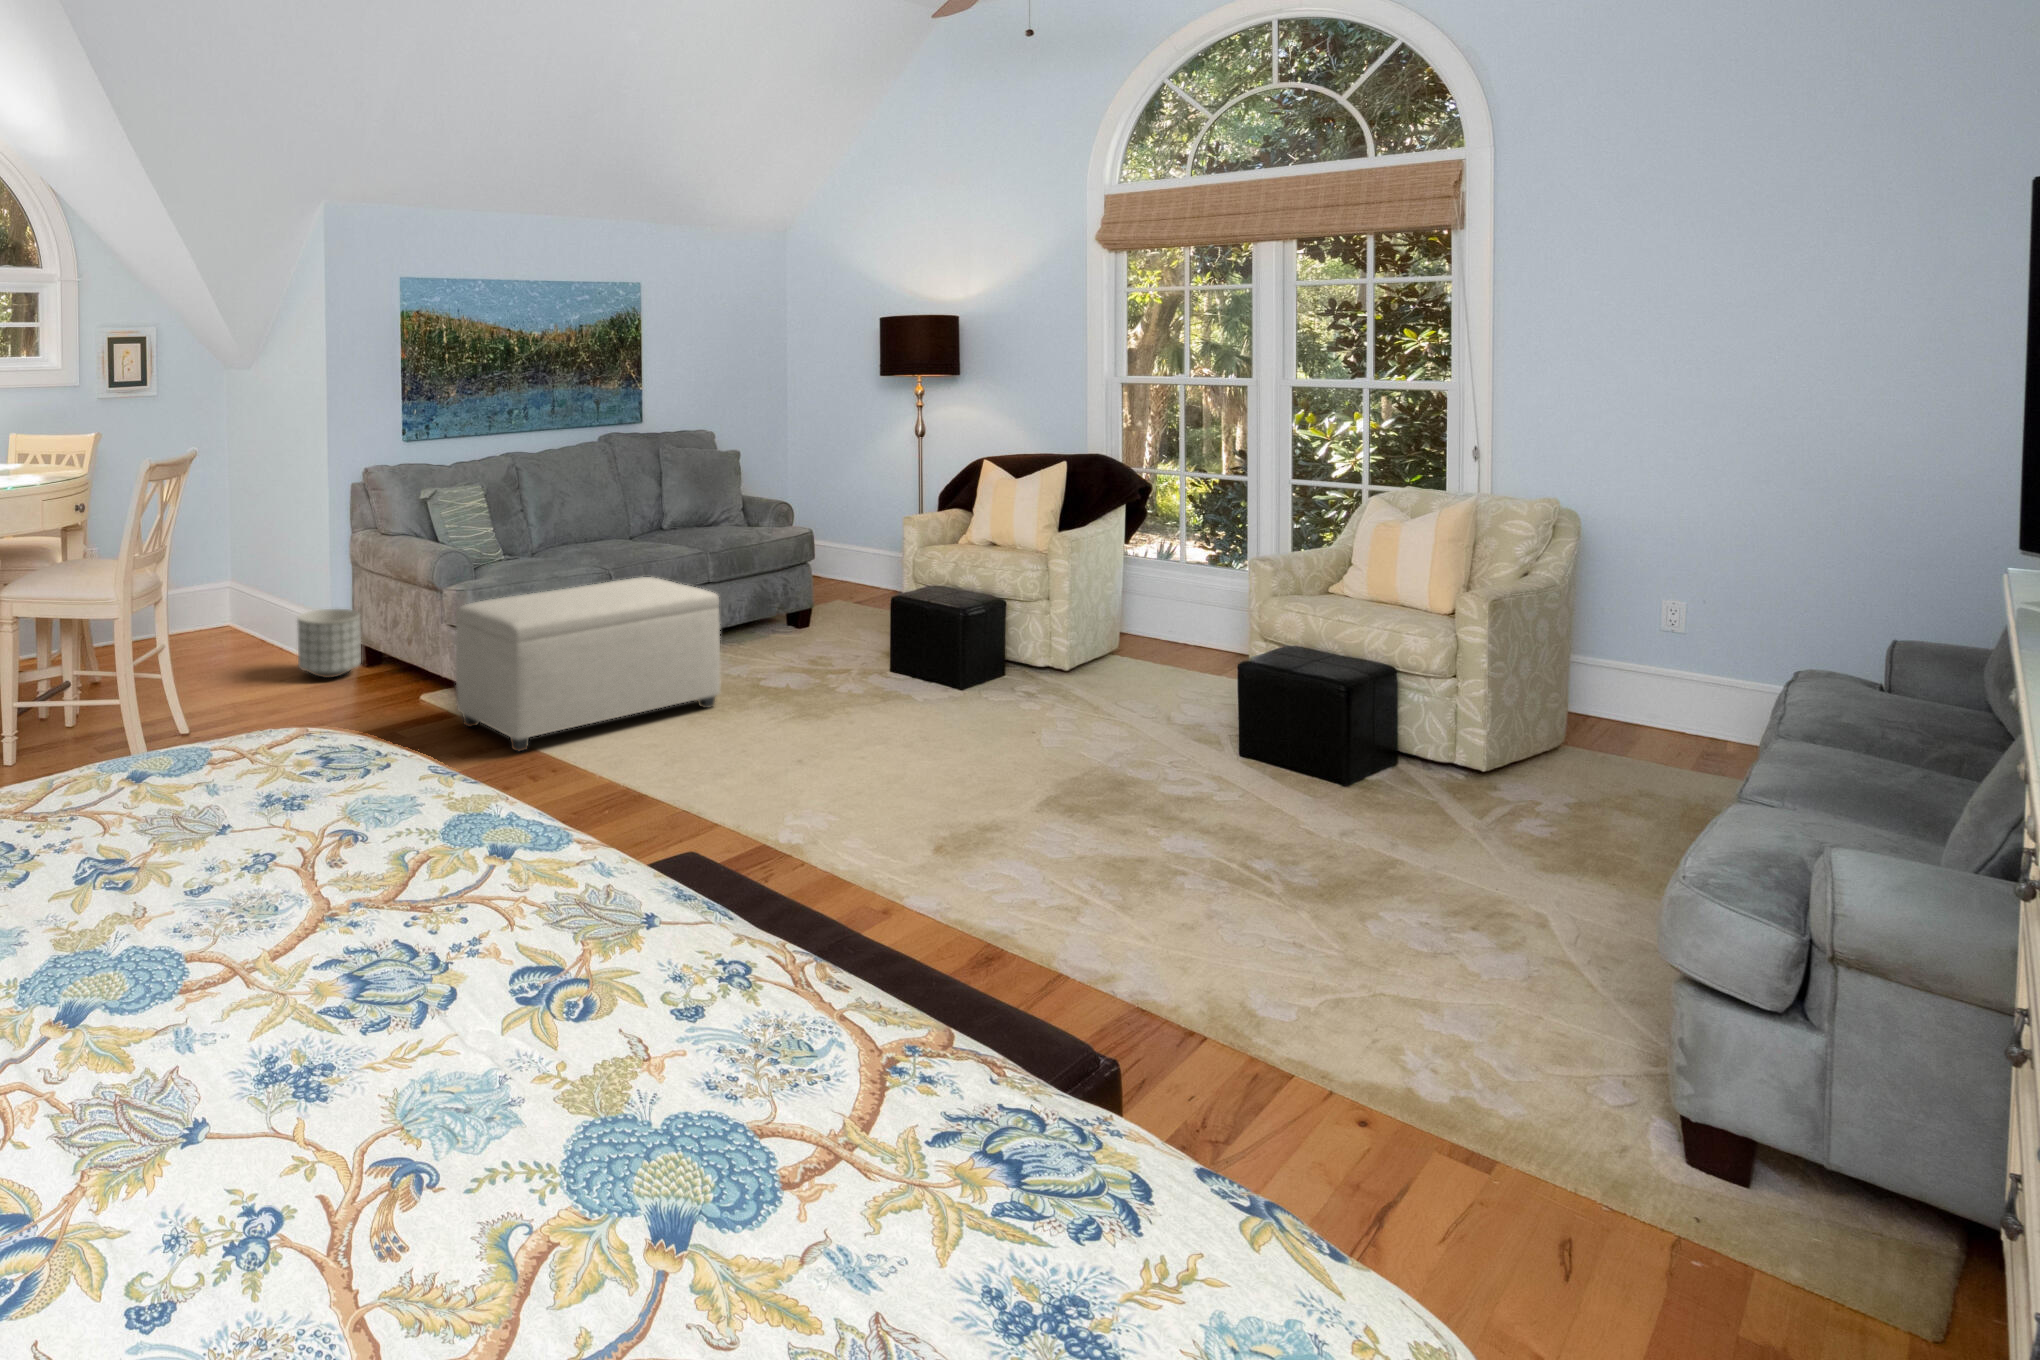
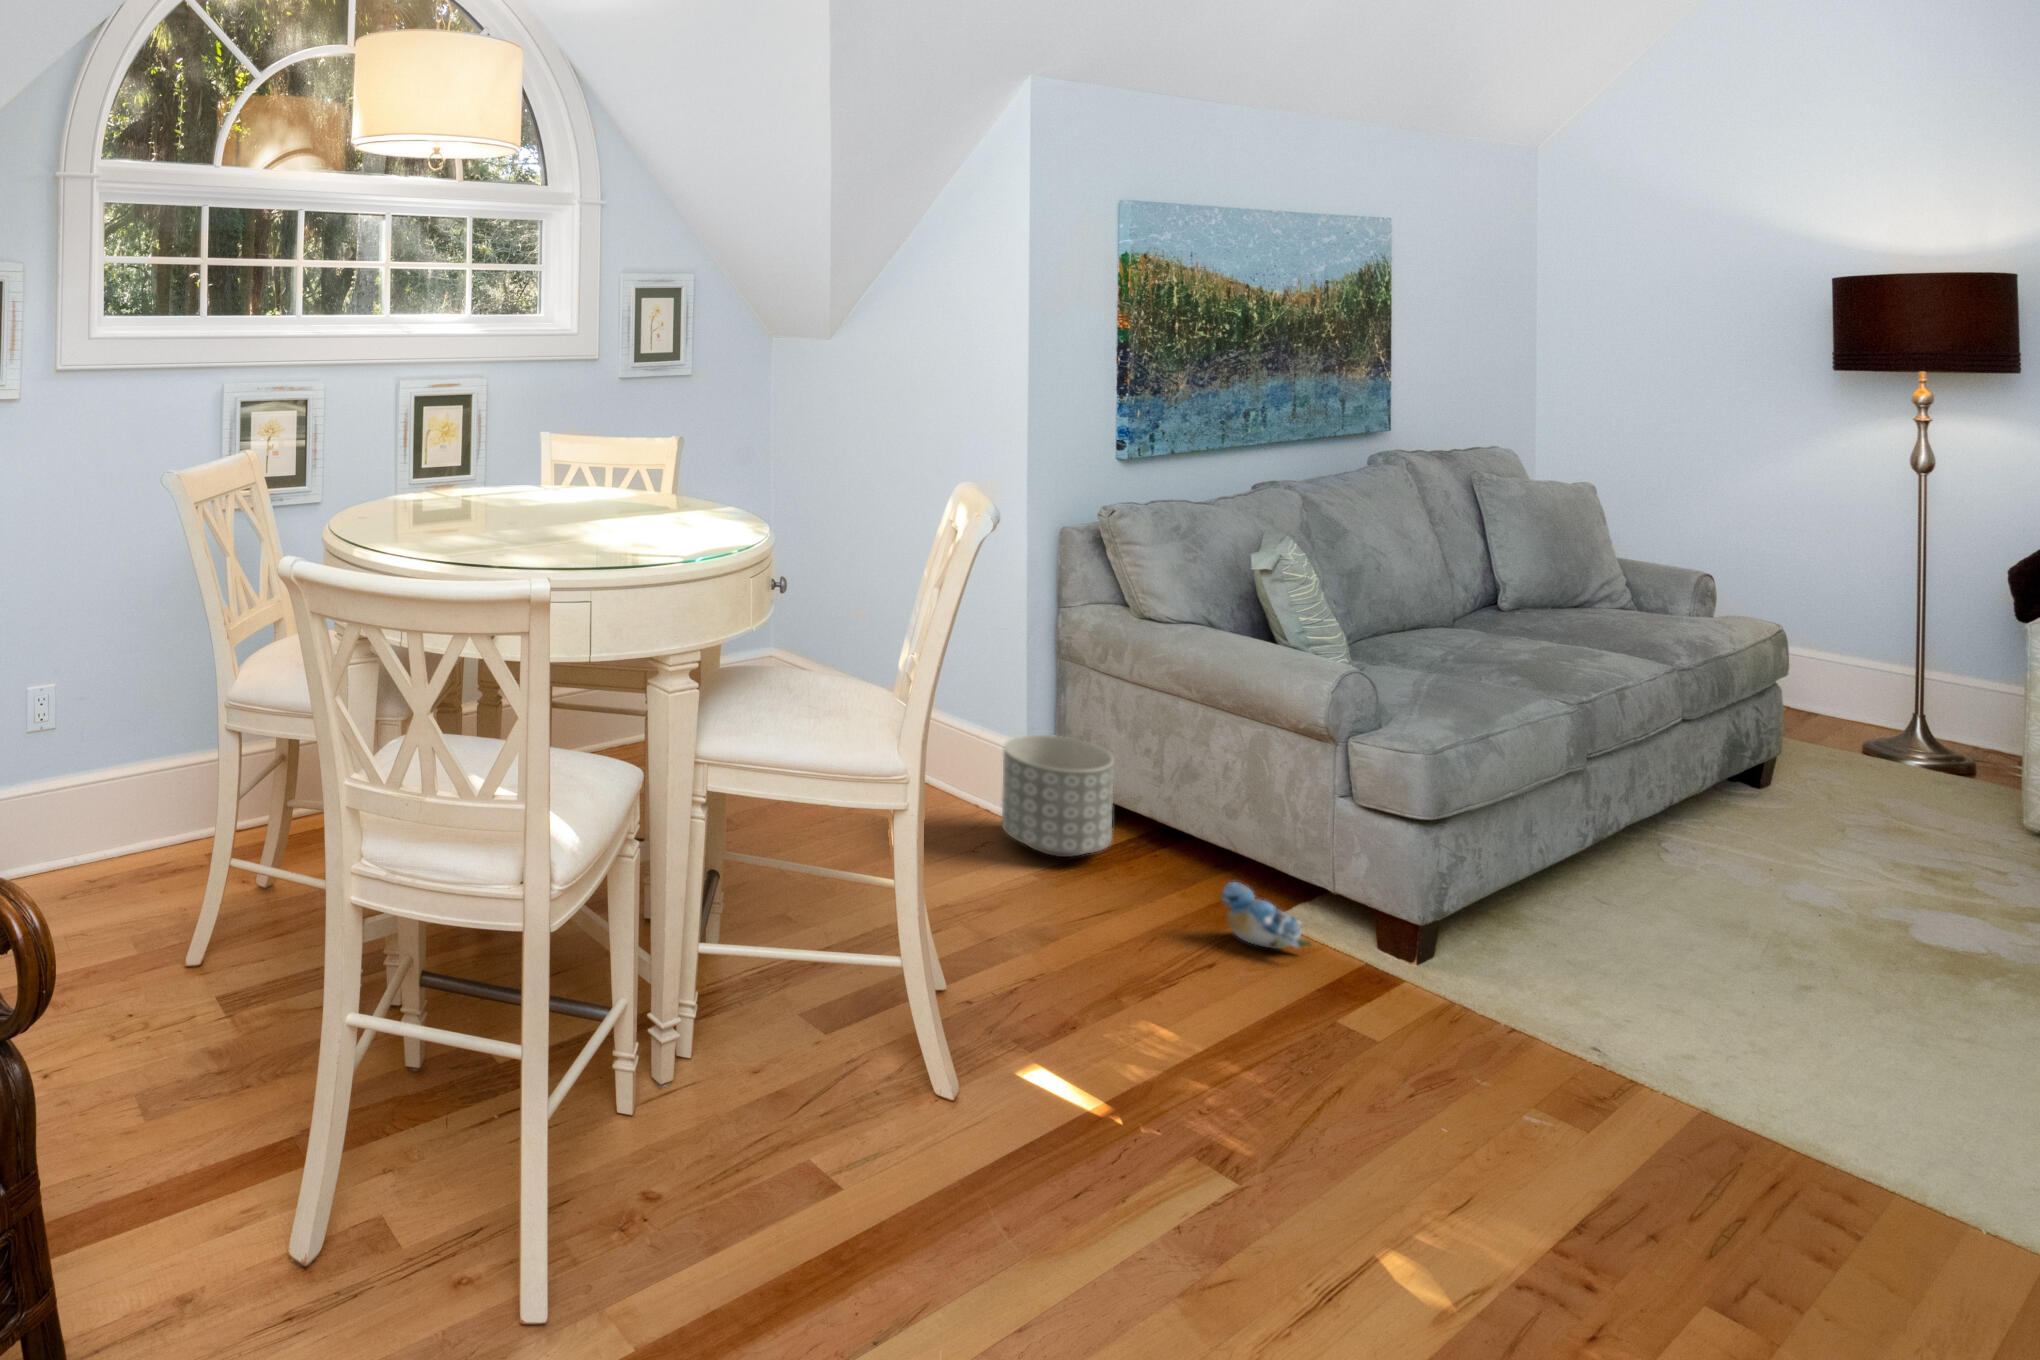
ottoman: present [456,577,720,751] -> none [1456,737,1960,1127]
plush toy: none [374,671,418,706] -> present [1219,882,1310,949]

